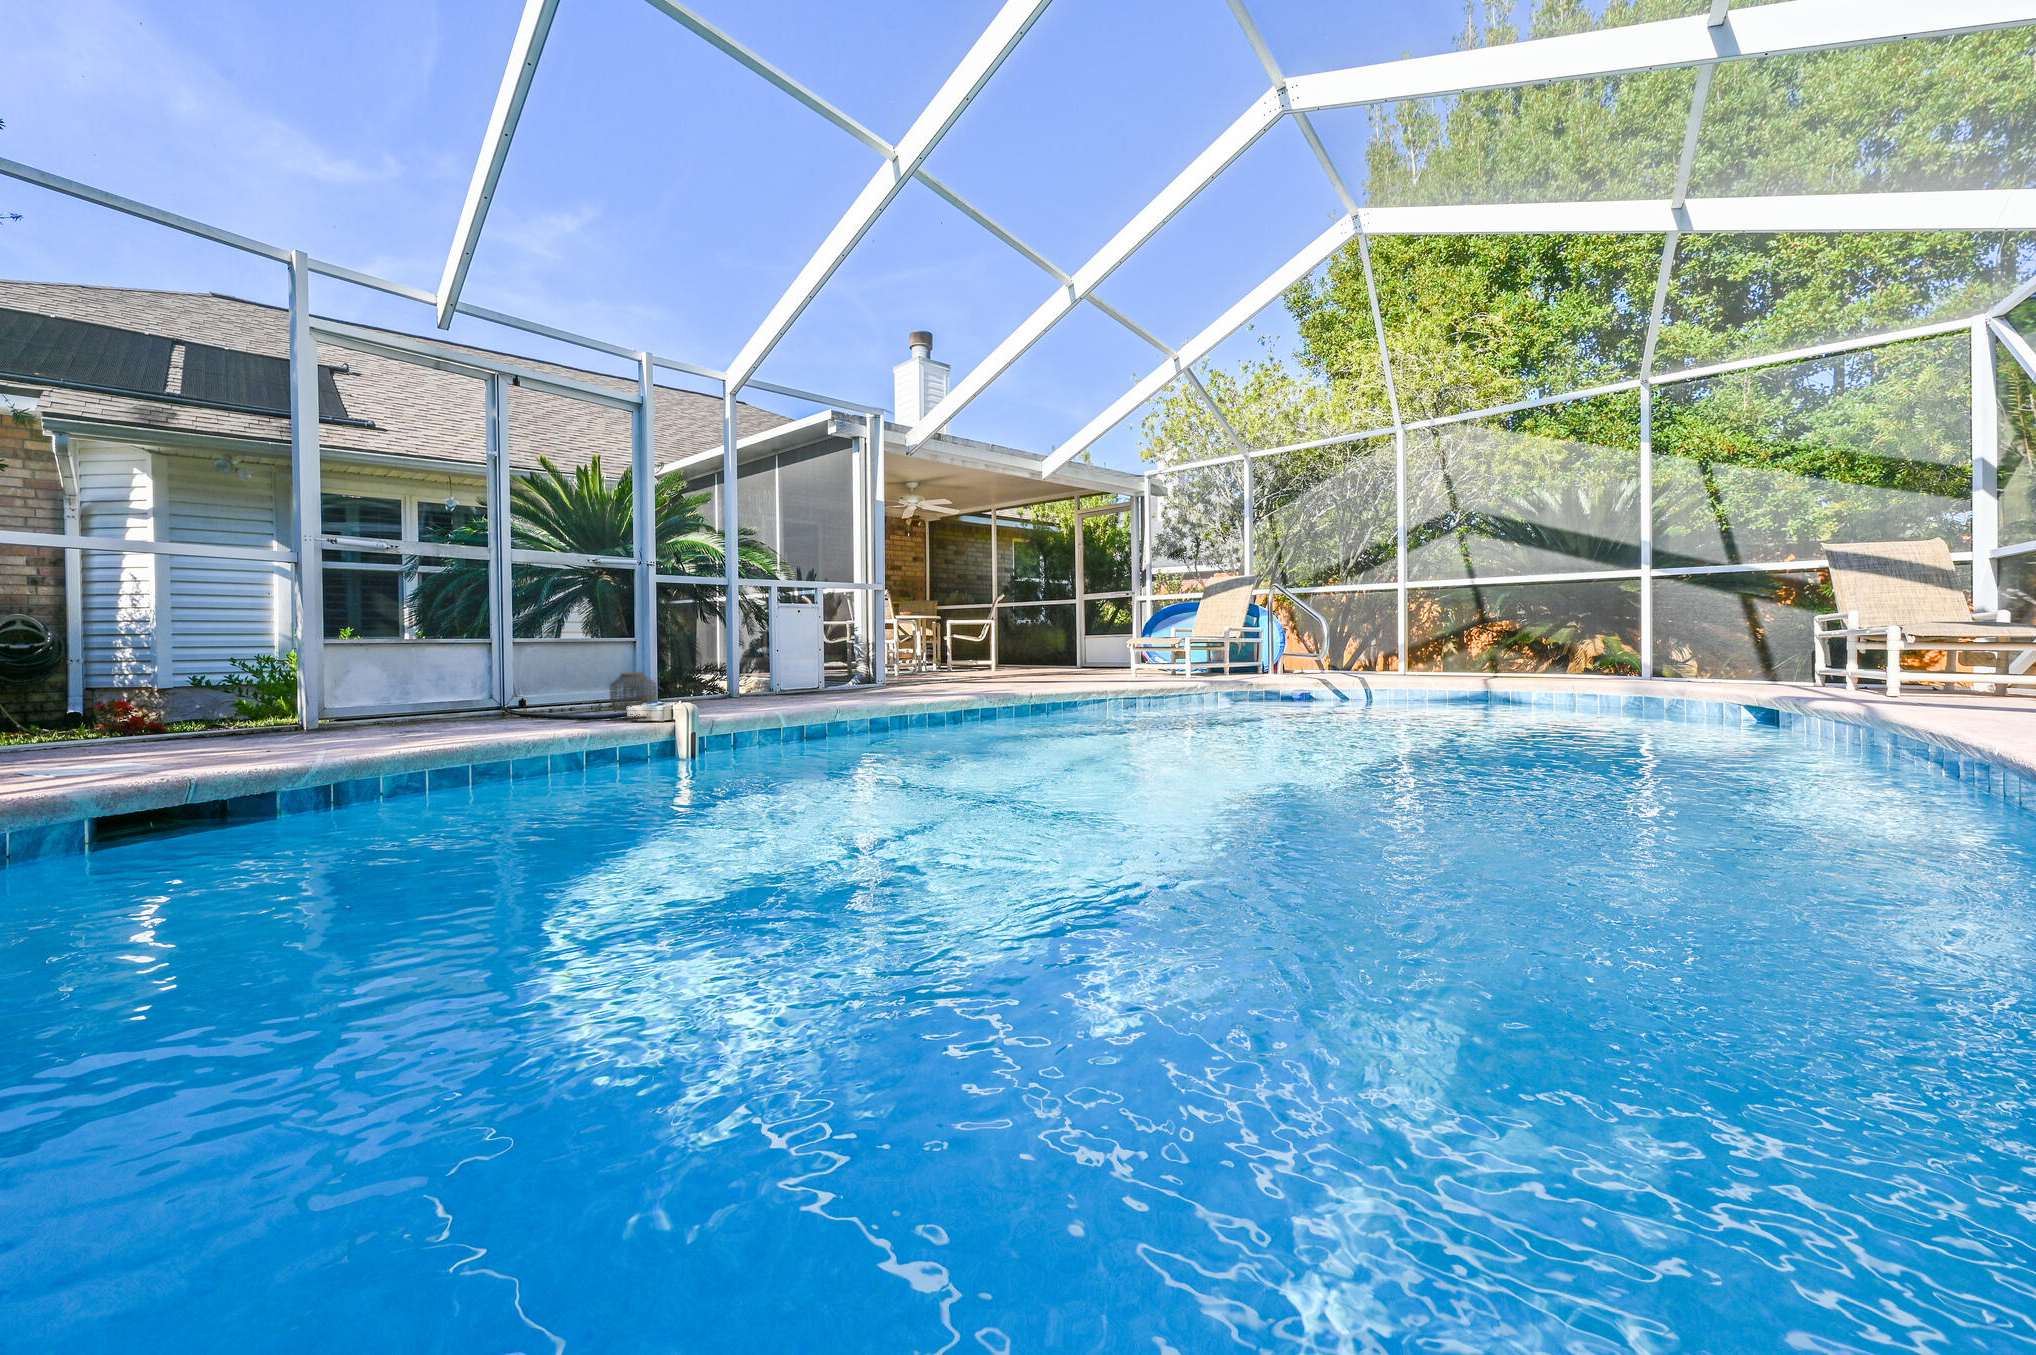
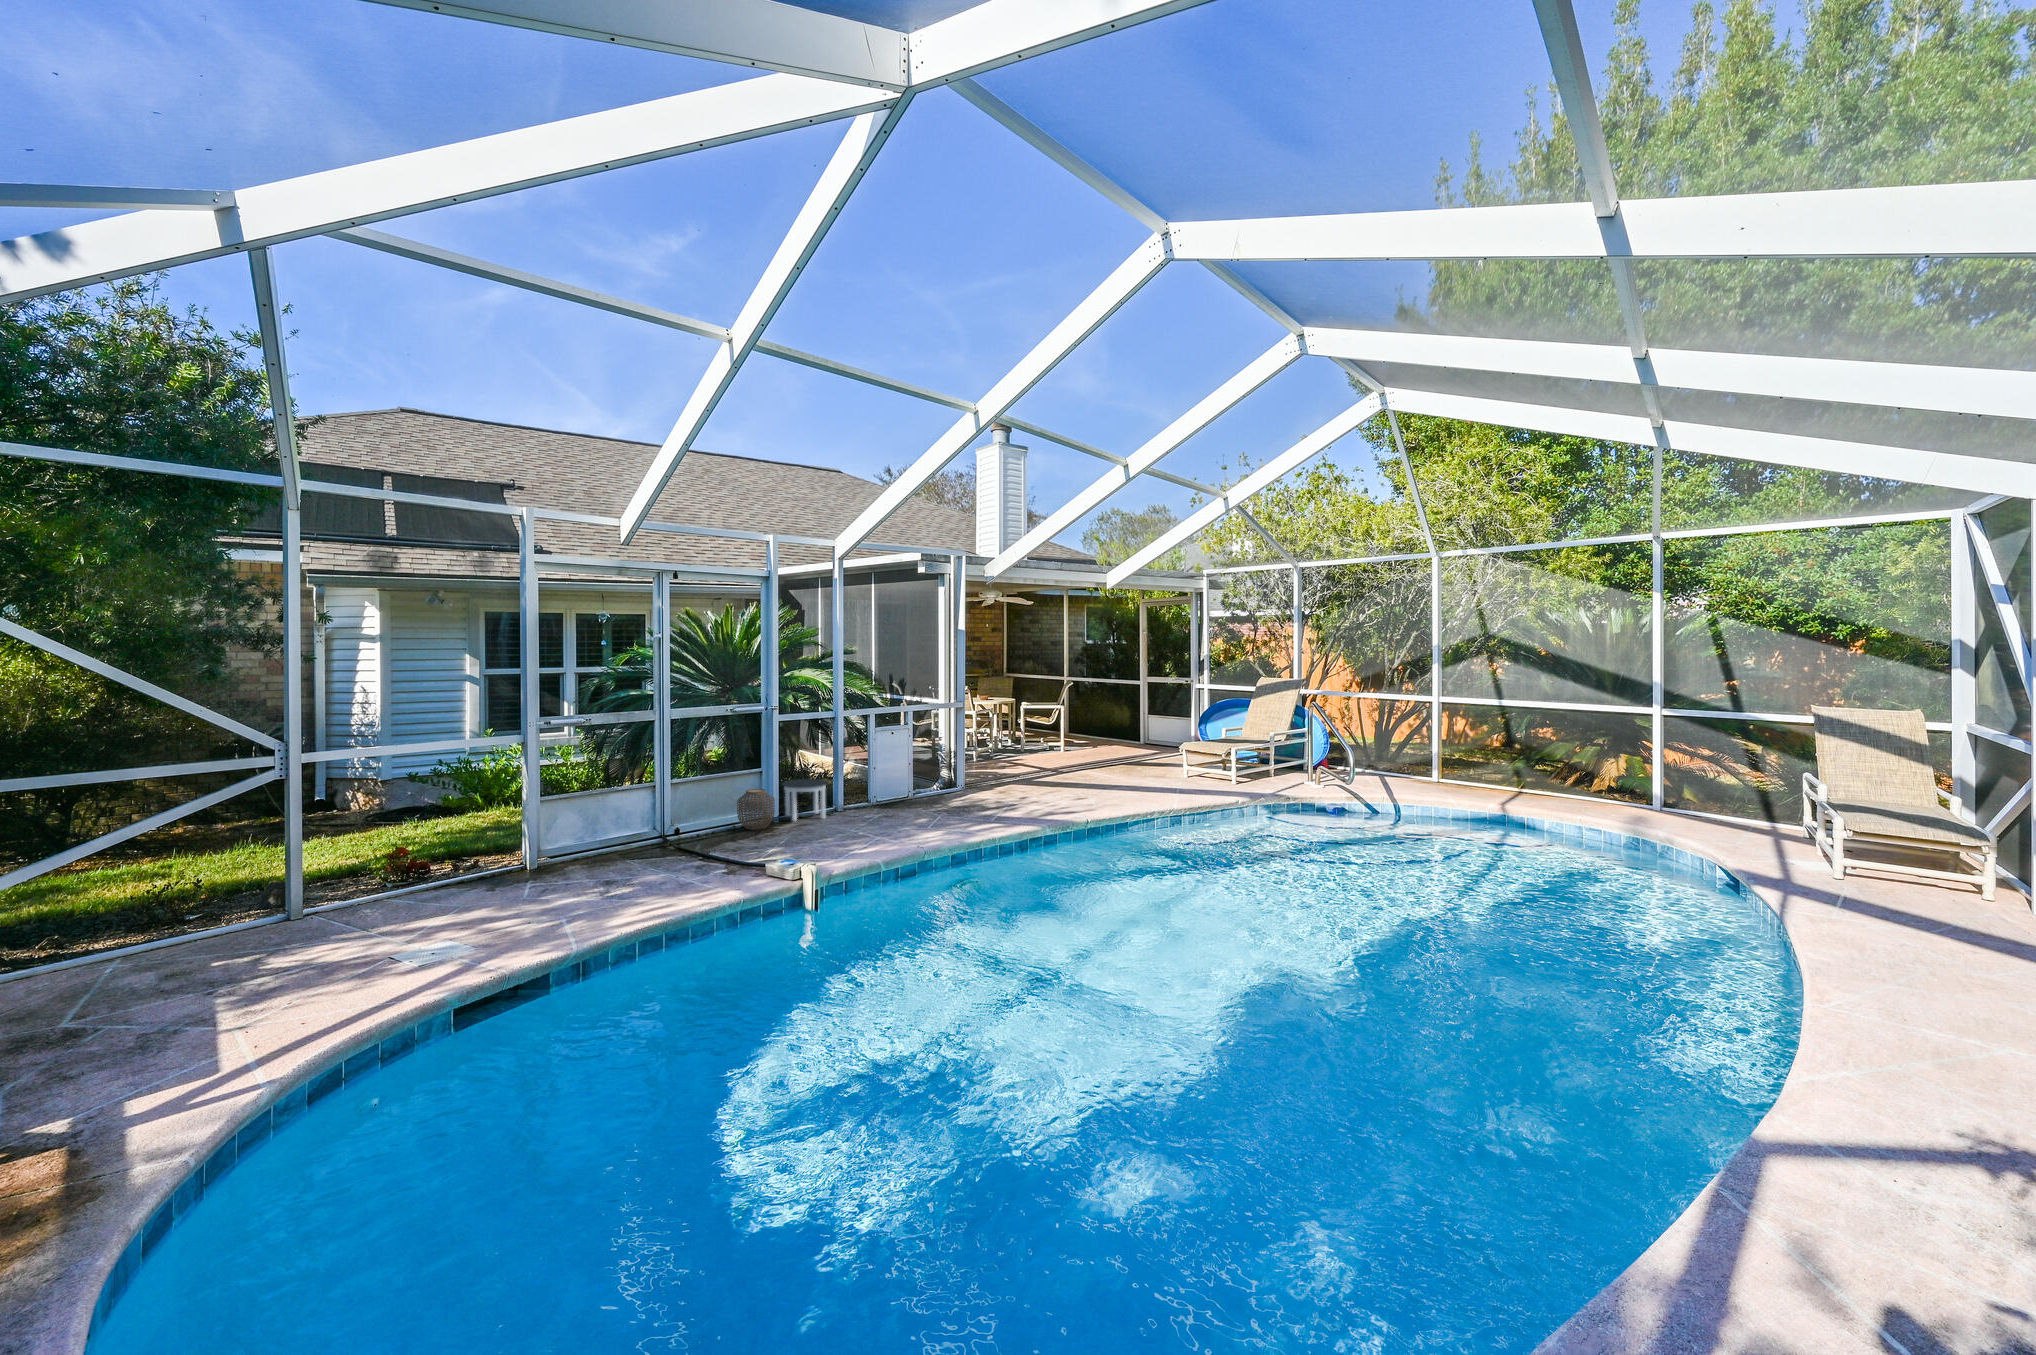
round table: none [665,668,722,714] -> present [782,779,828,821]

